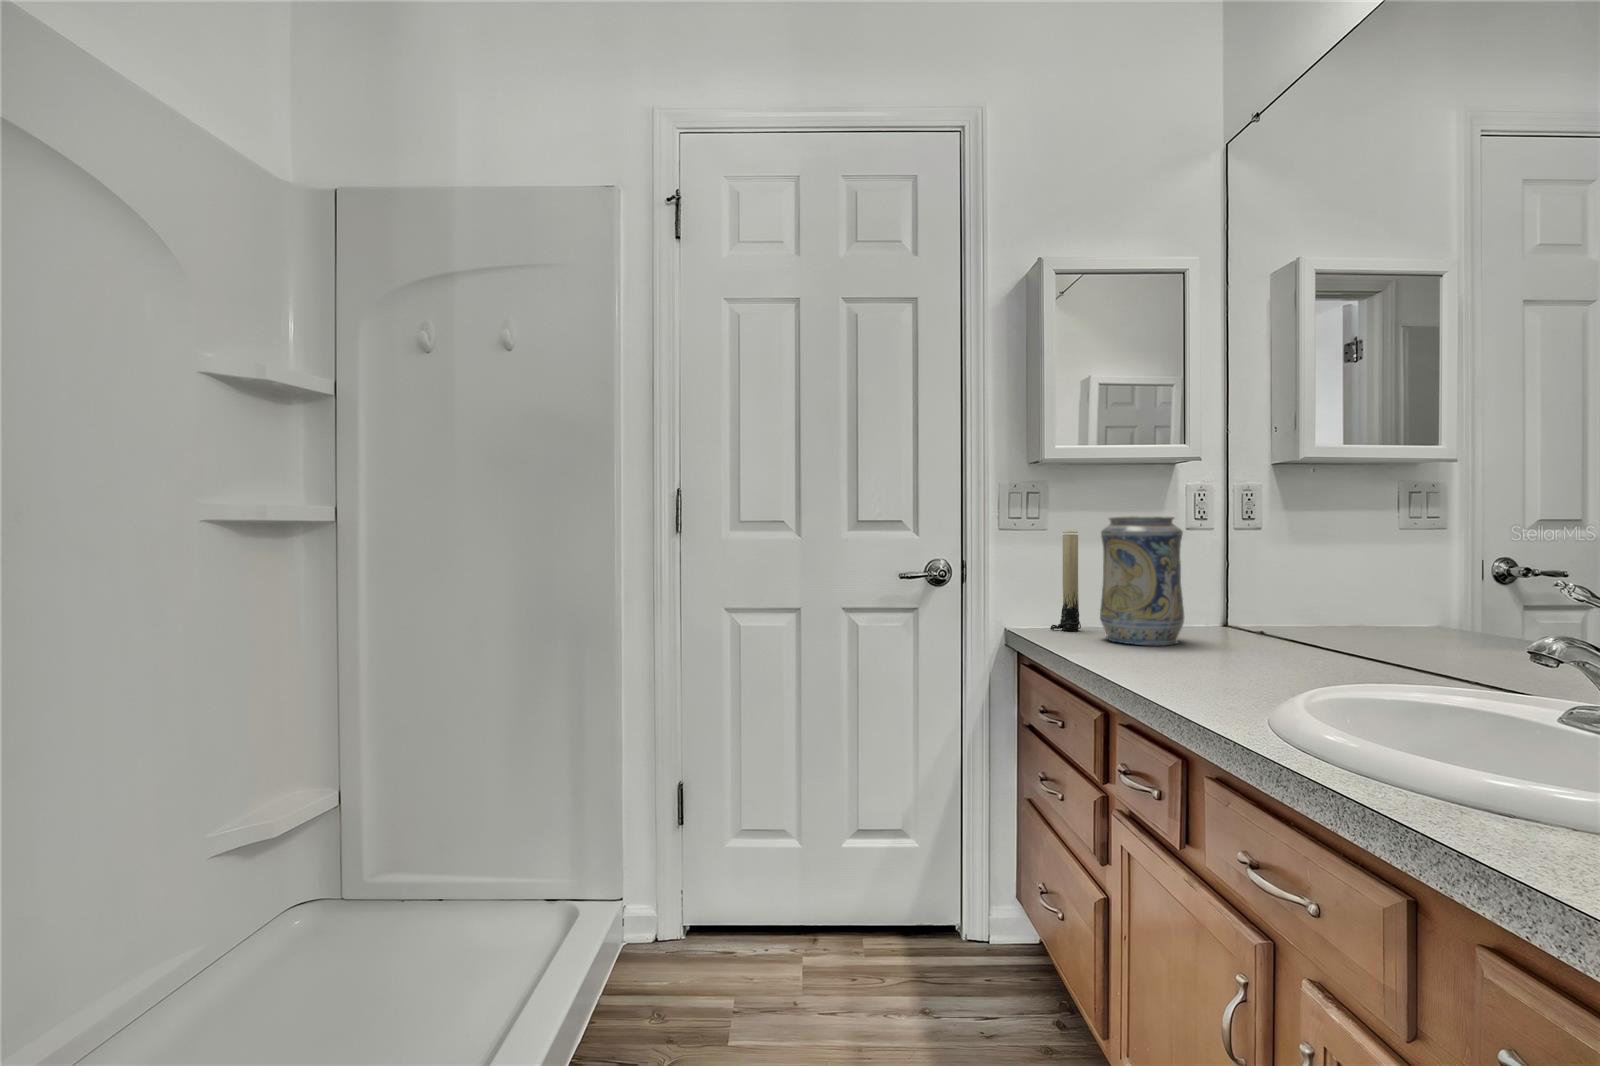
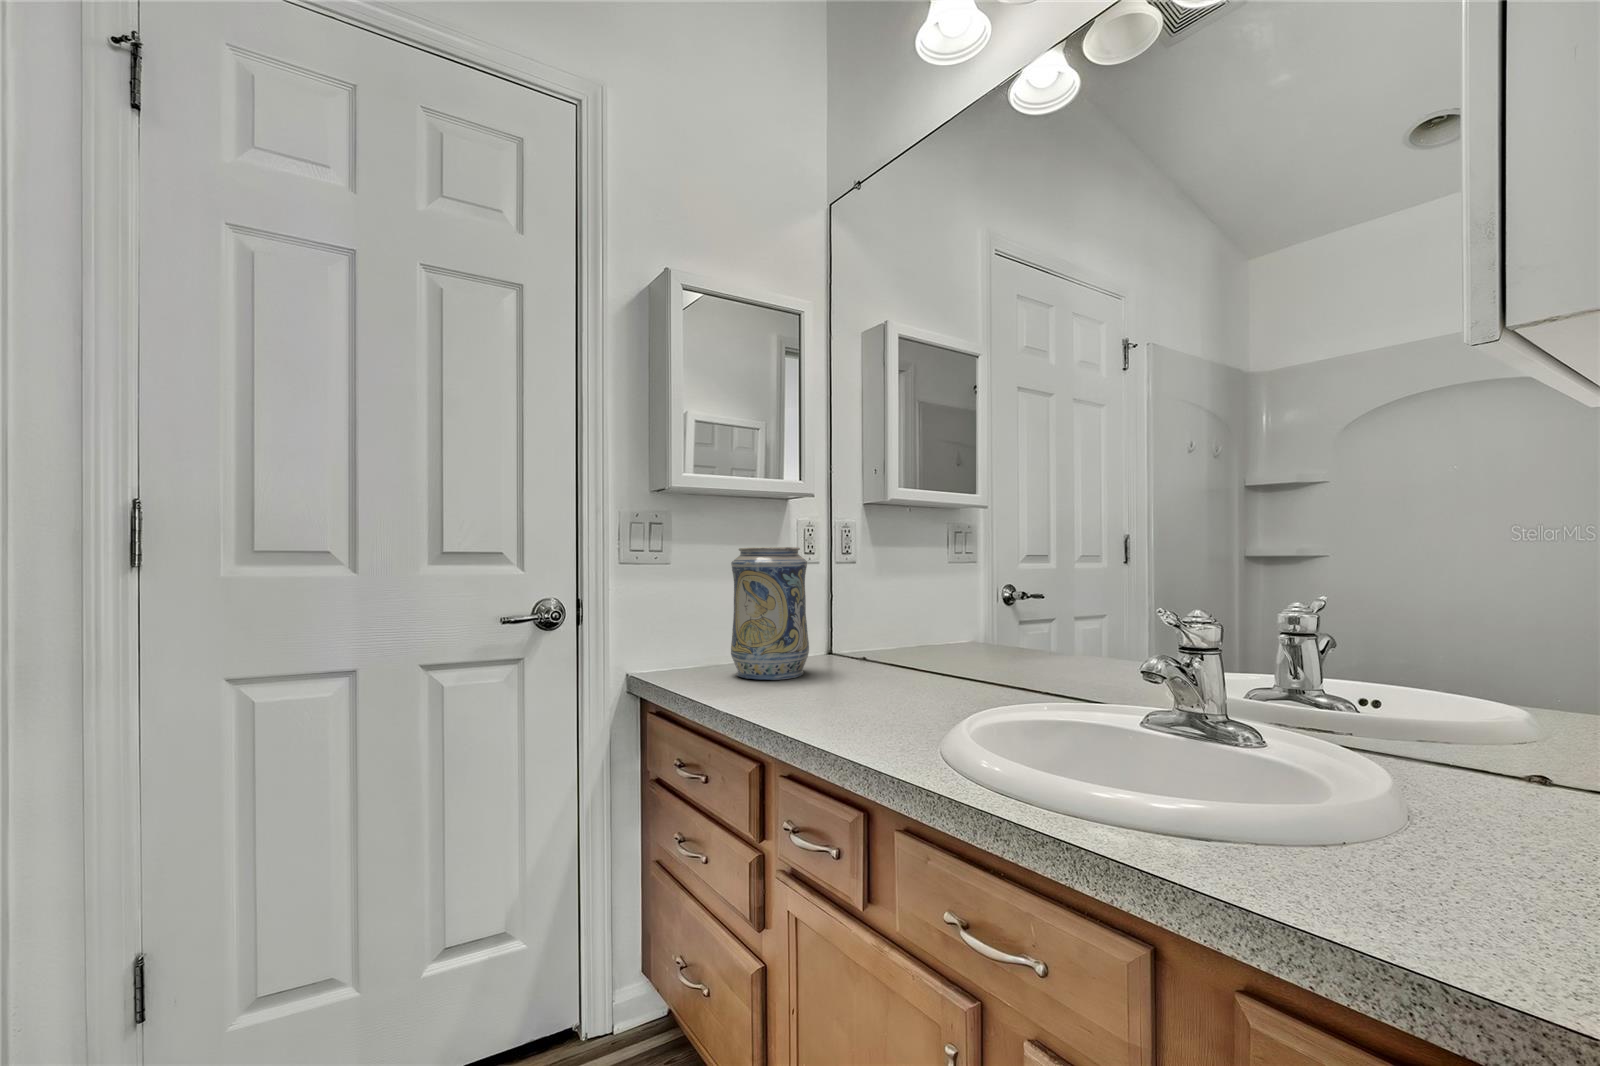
candle: present [1050,531,1081,631] -> none [675,561,706,669]

